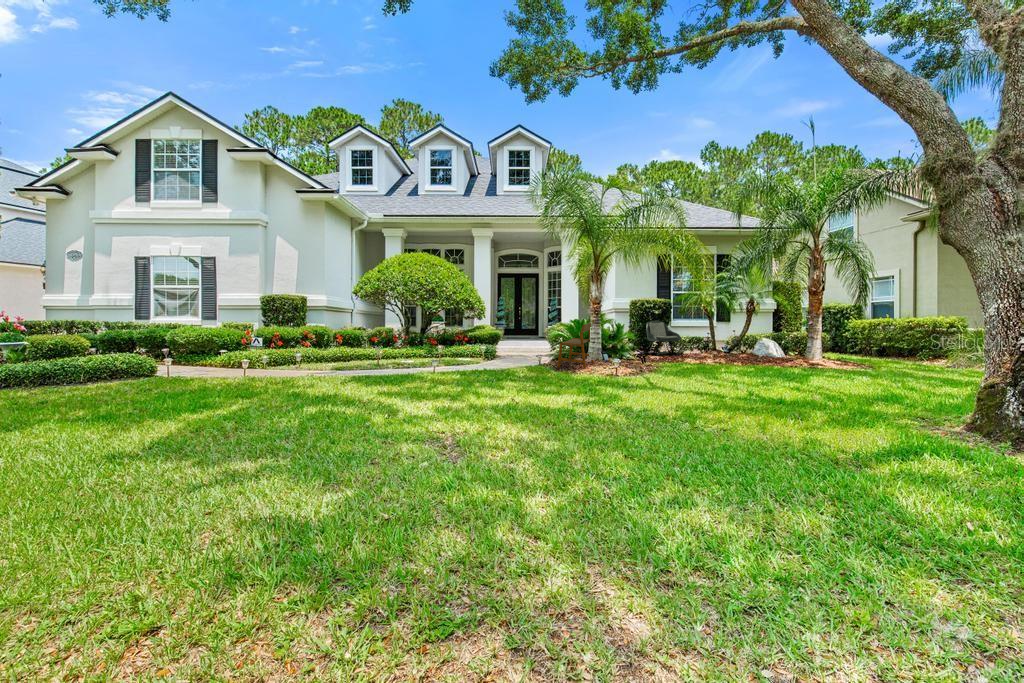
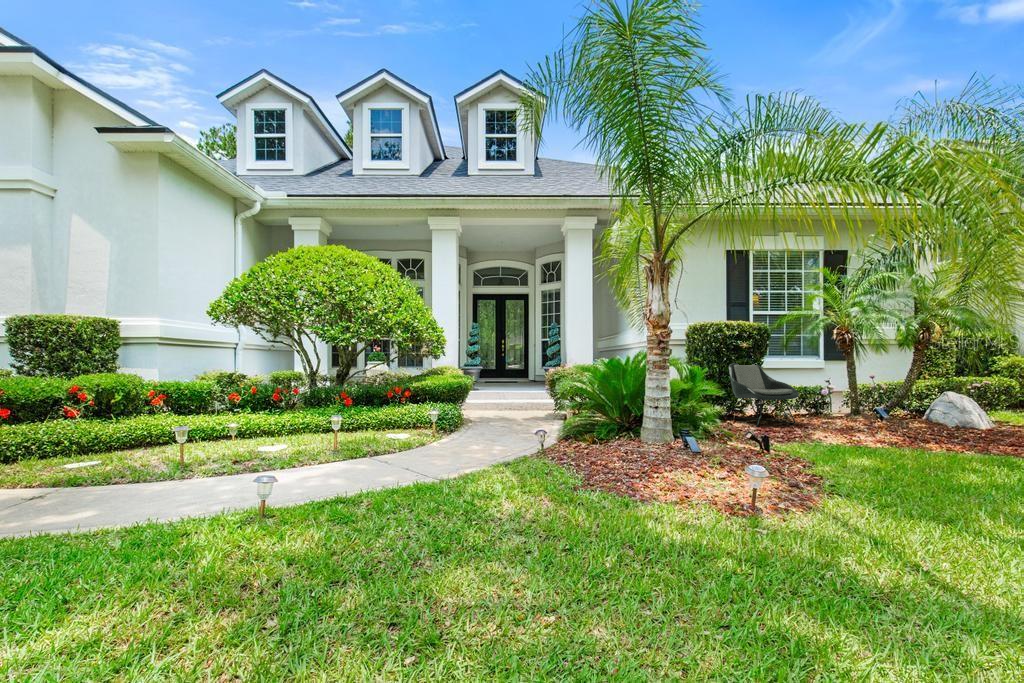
bench: present [558,323,594,369] -> none [586,364,656,472]

